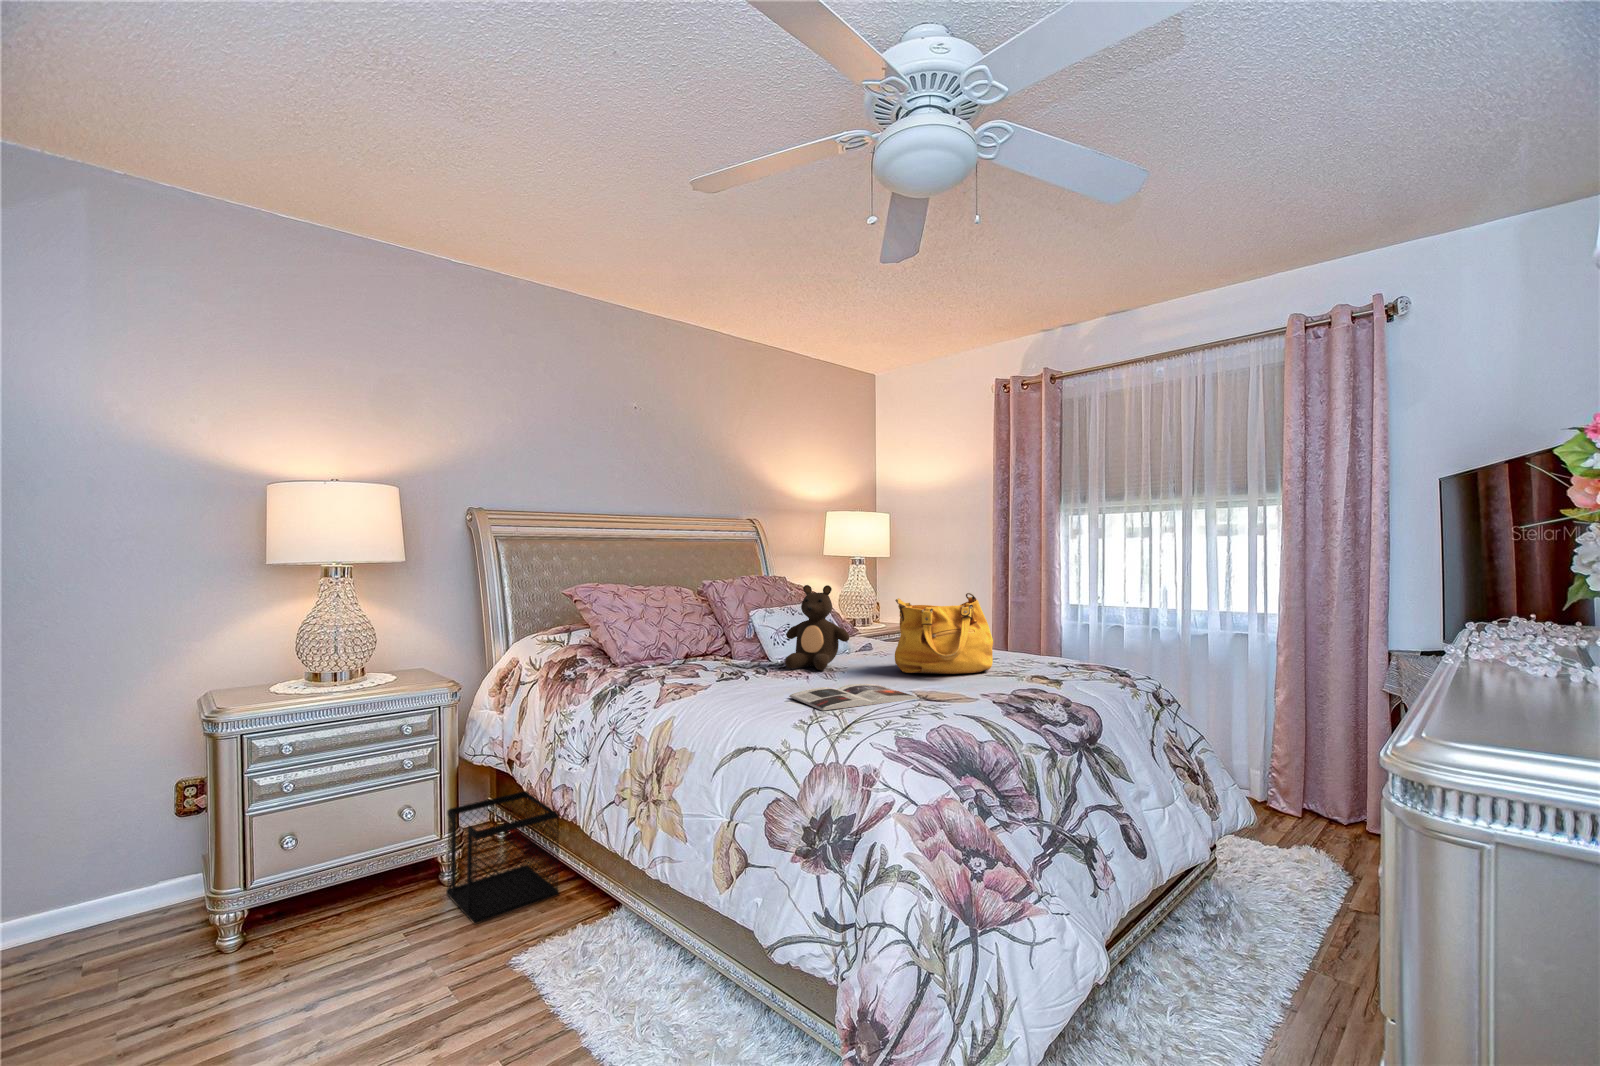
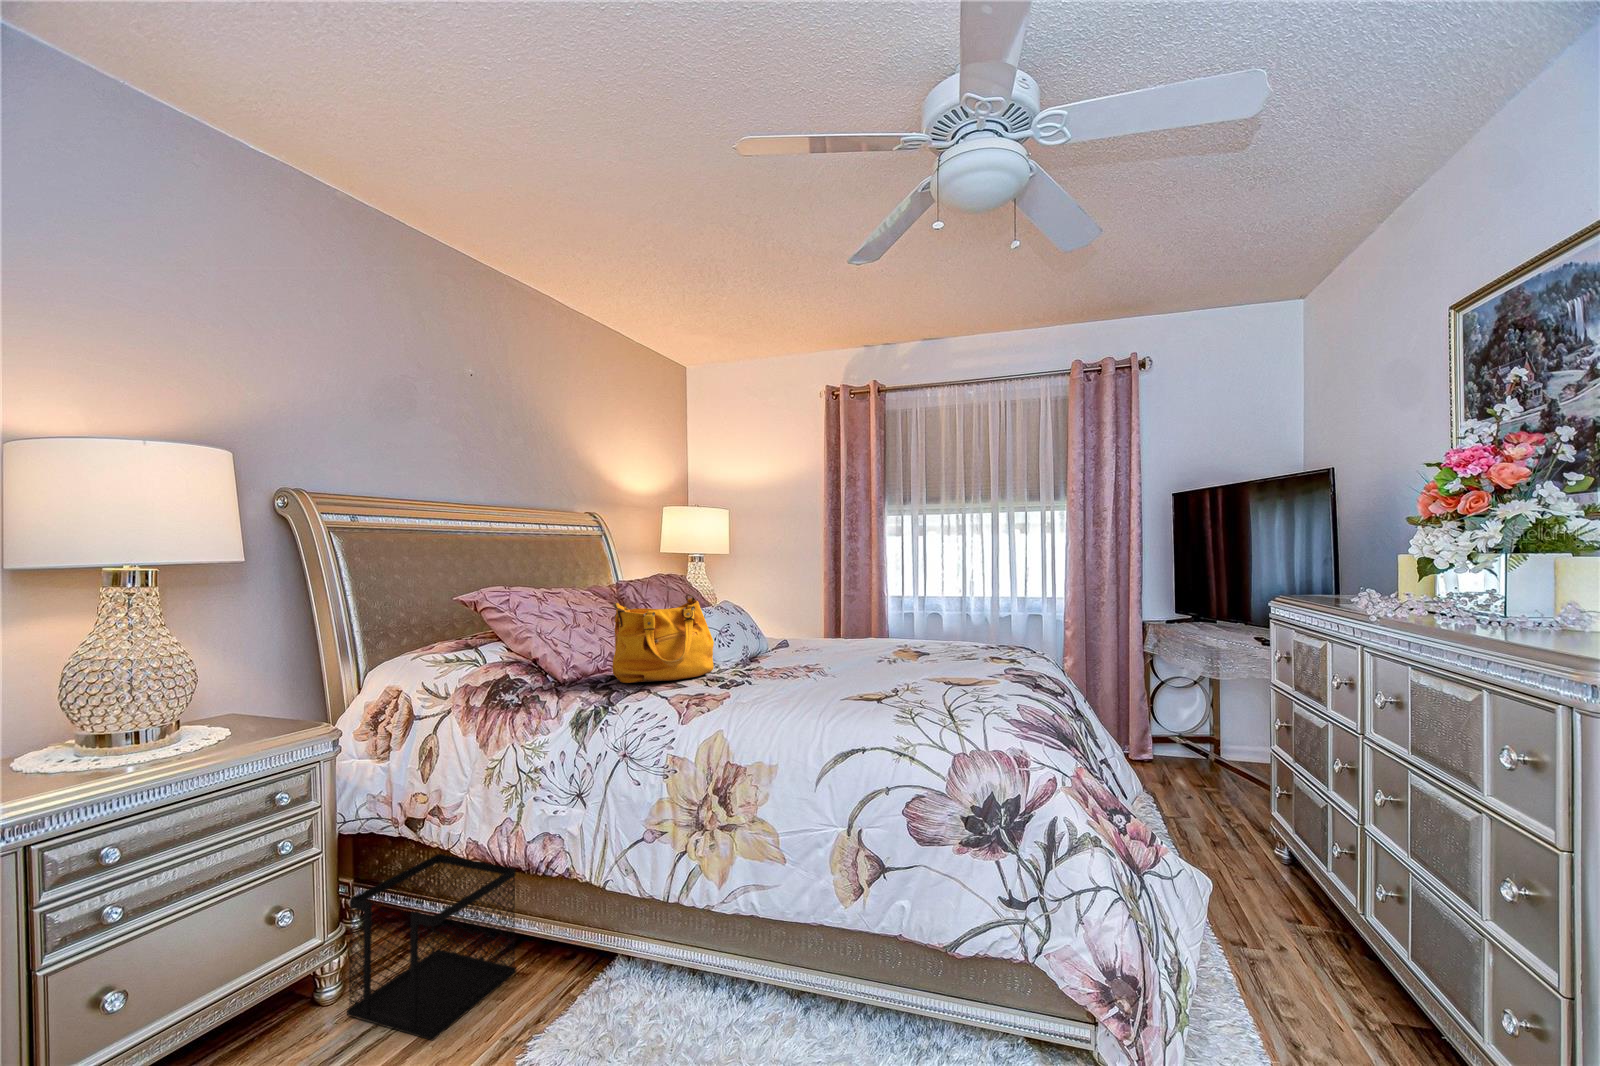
teddy bear: present [785,585,849,670] -> none [750,581,818,668]
handbag: present [895,593,993,674] -> present [613,594,714,683]
magazine: present [789,684,919,710] -> none [848,675,960,702]

